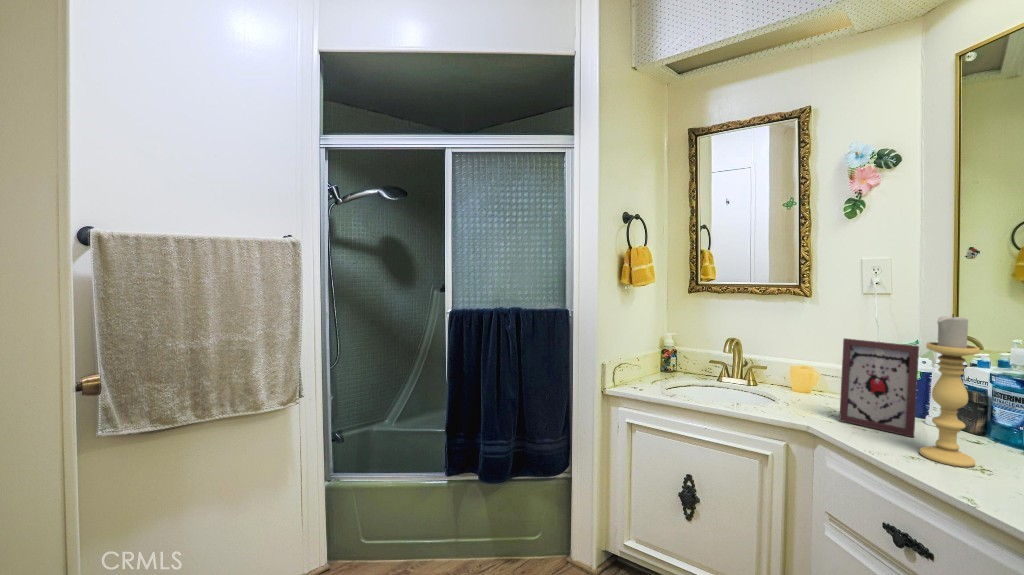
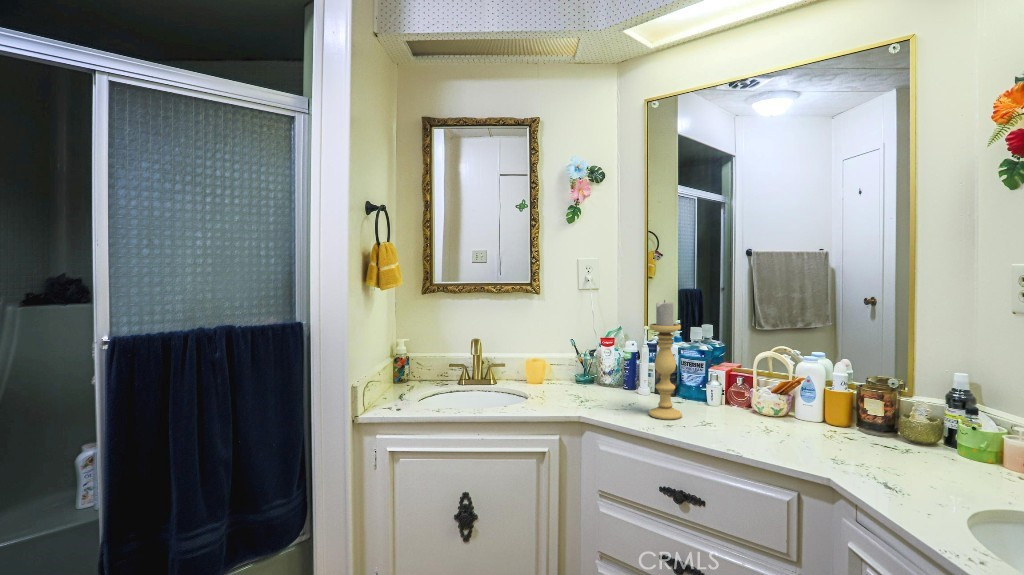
picture frame: present [839,338,919,437] -> none [586,328,637,405]

